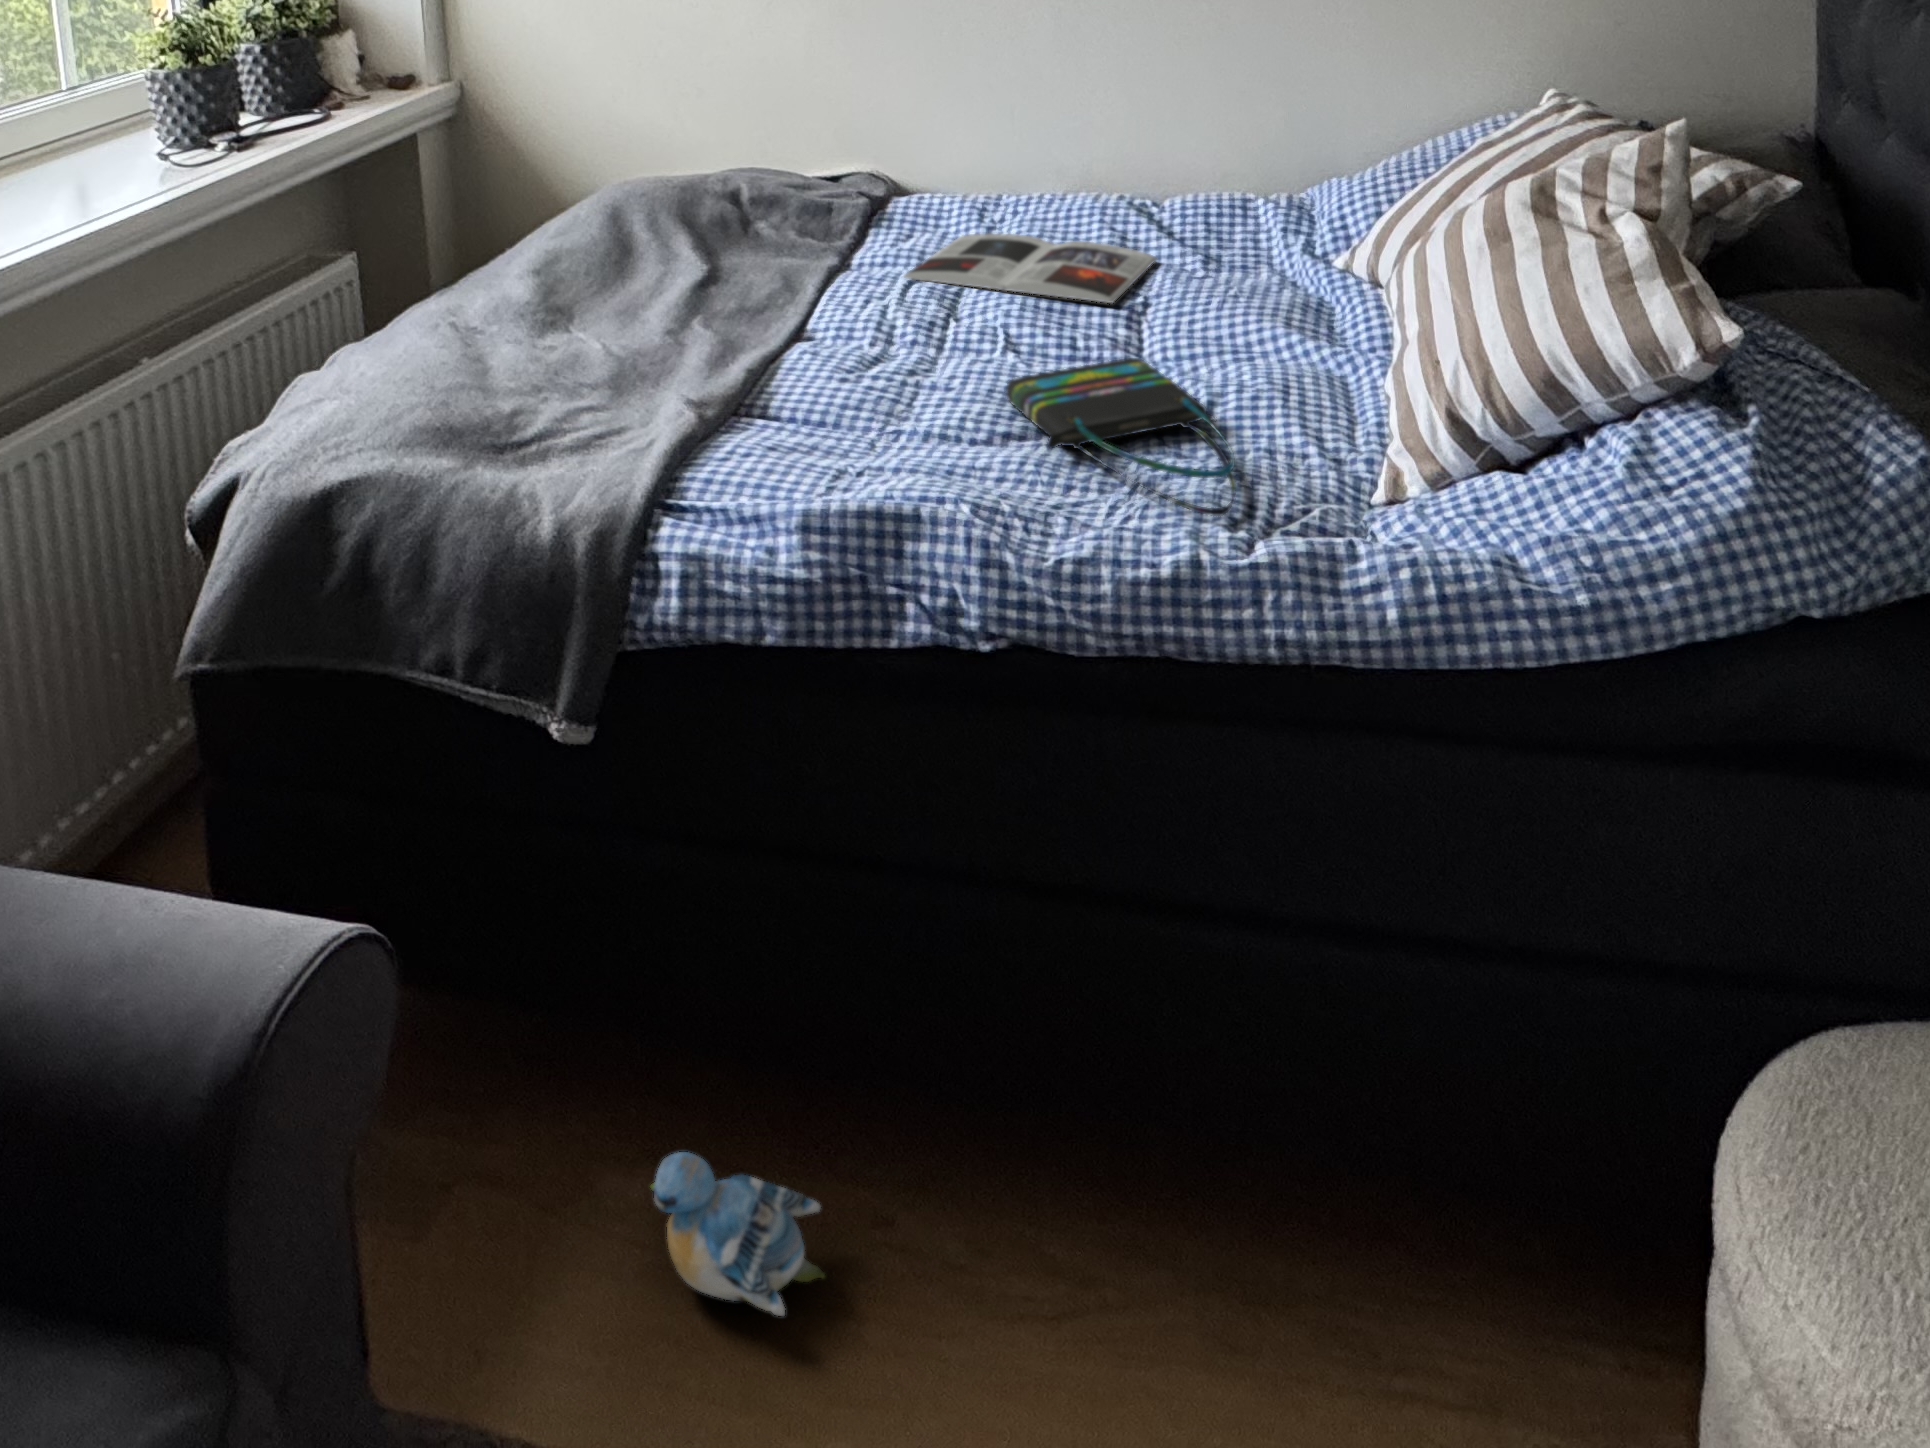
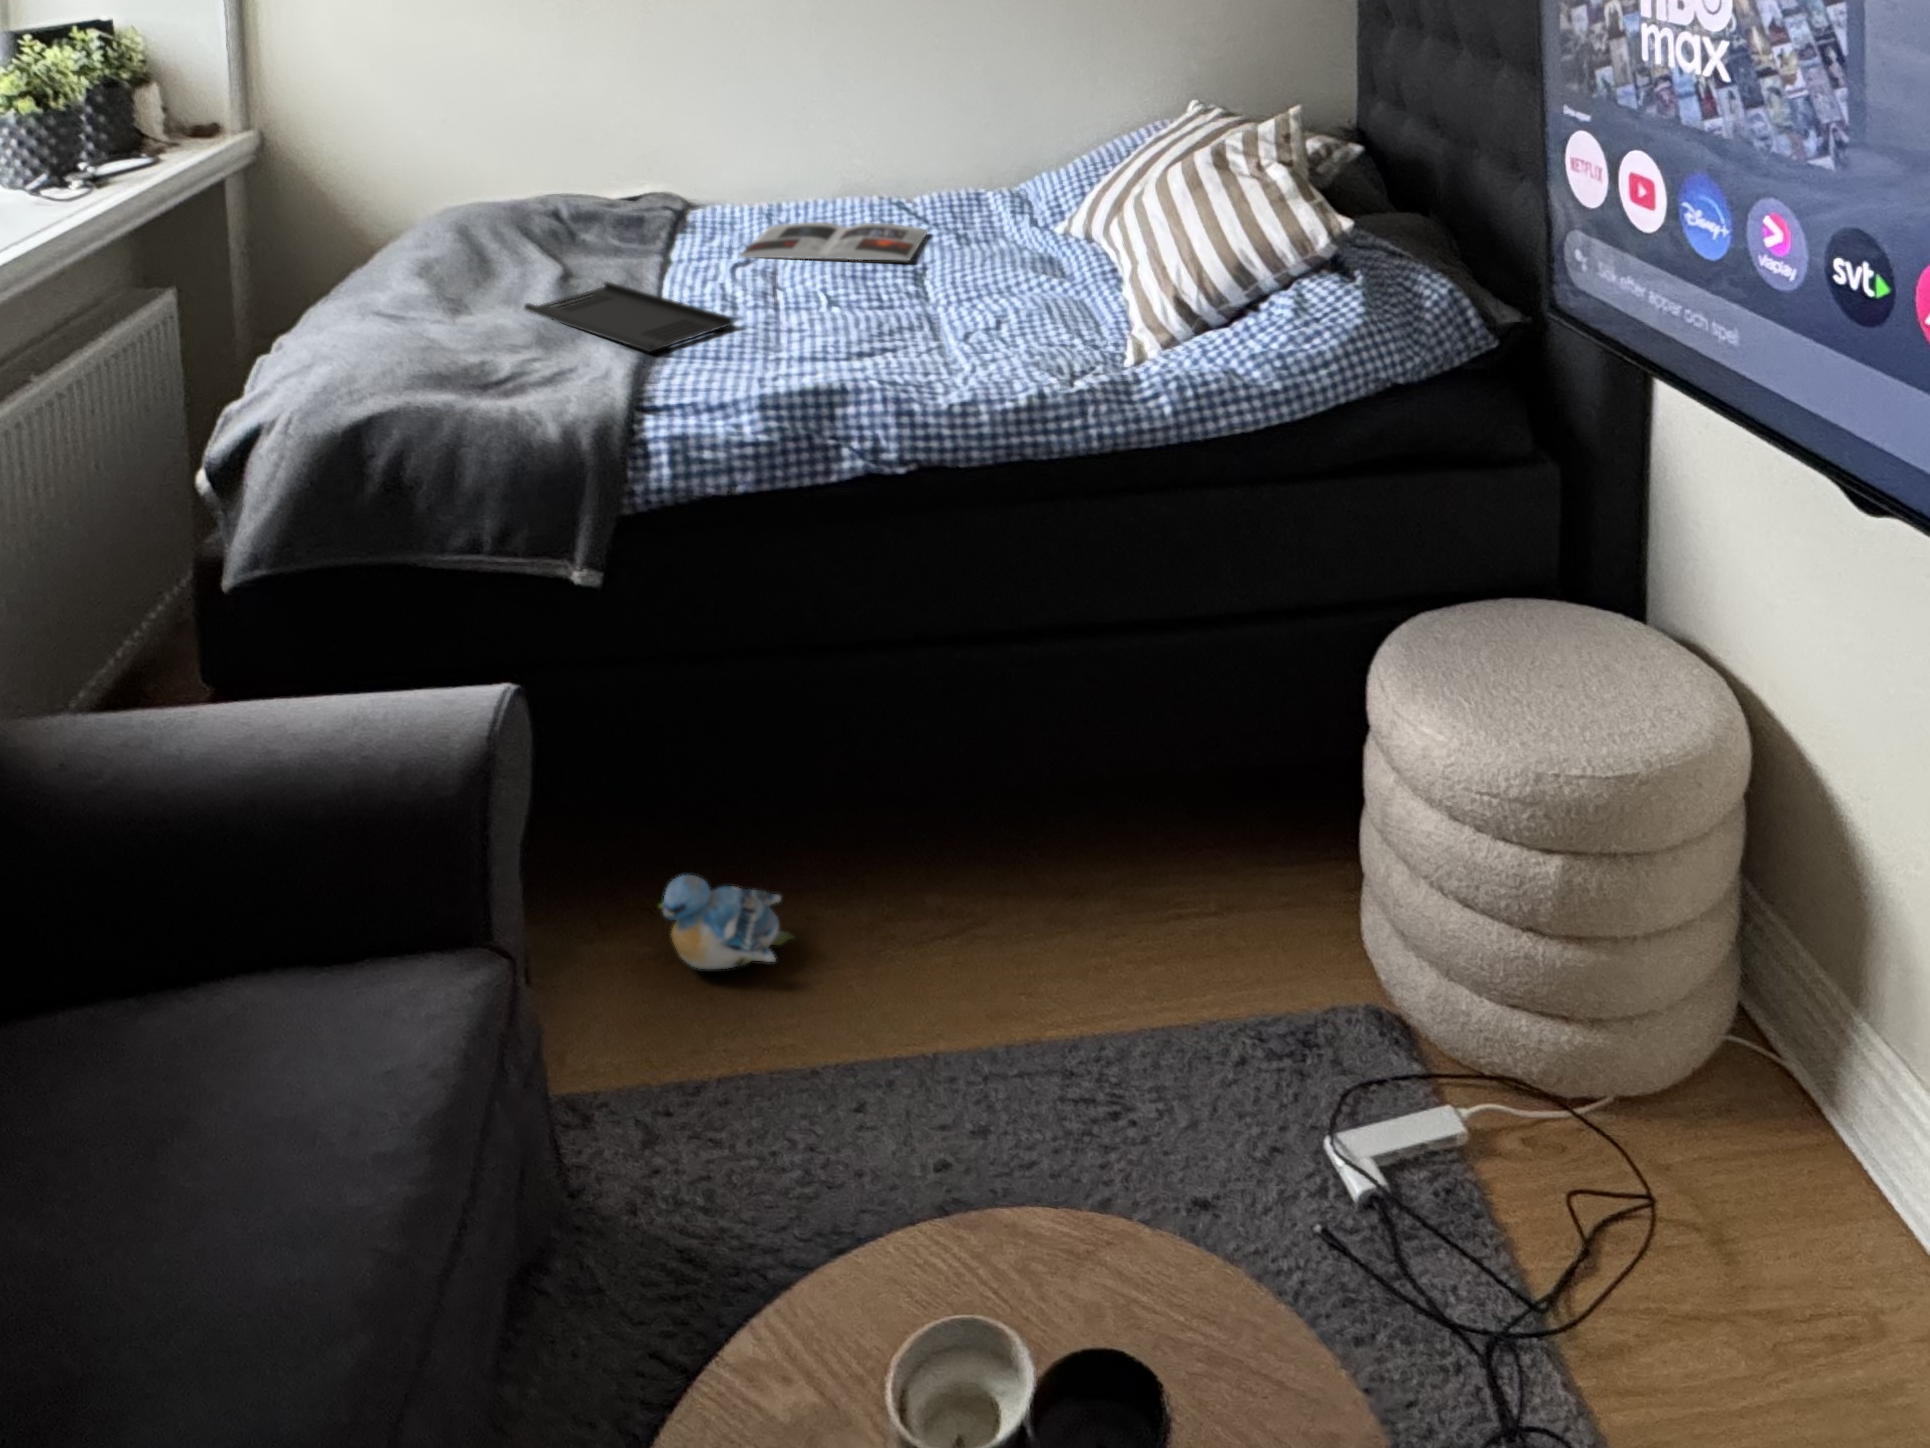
tray: none [616,301,839,415] -> present [524,282,733,352]
tote bag: present [1006,358,1236,516] -> none [862,289,1048,372]

